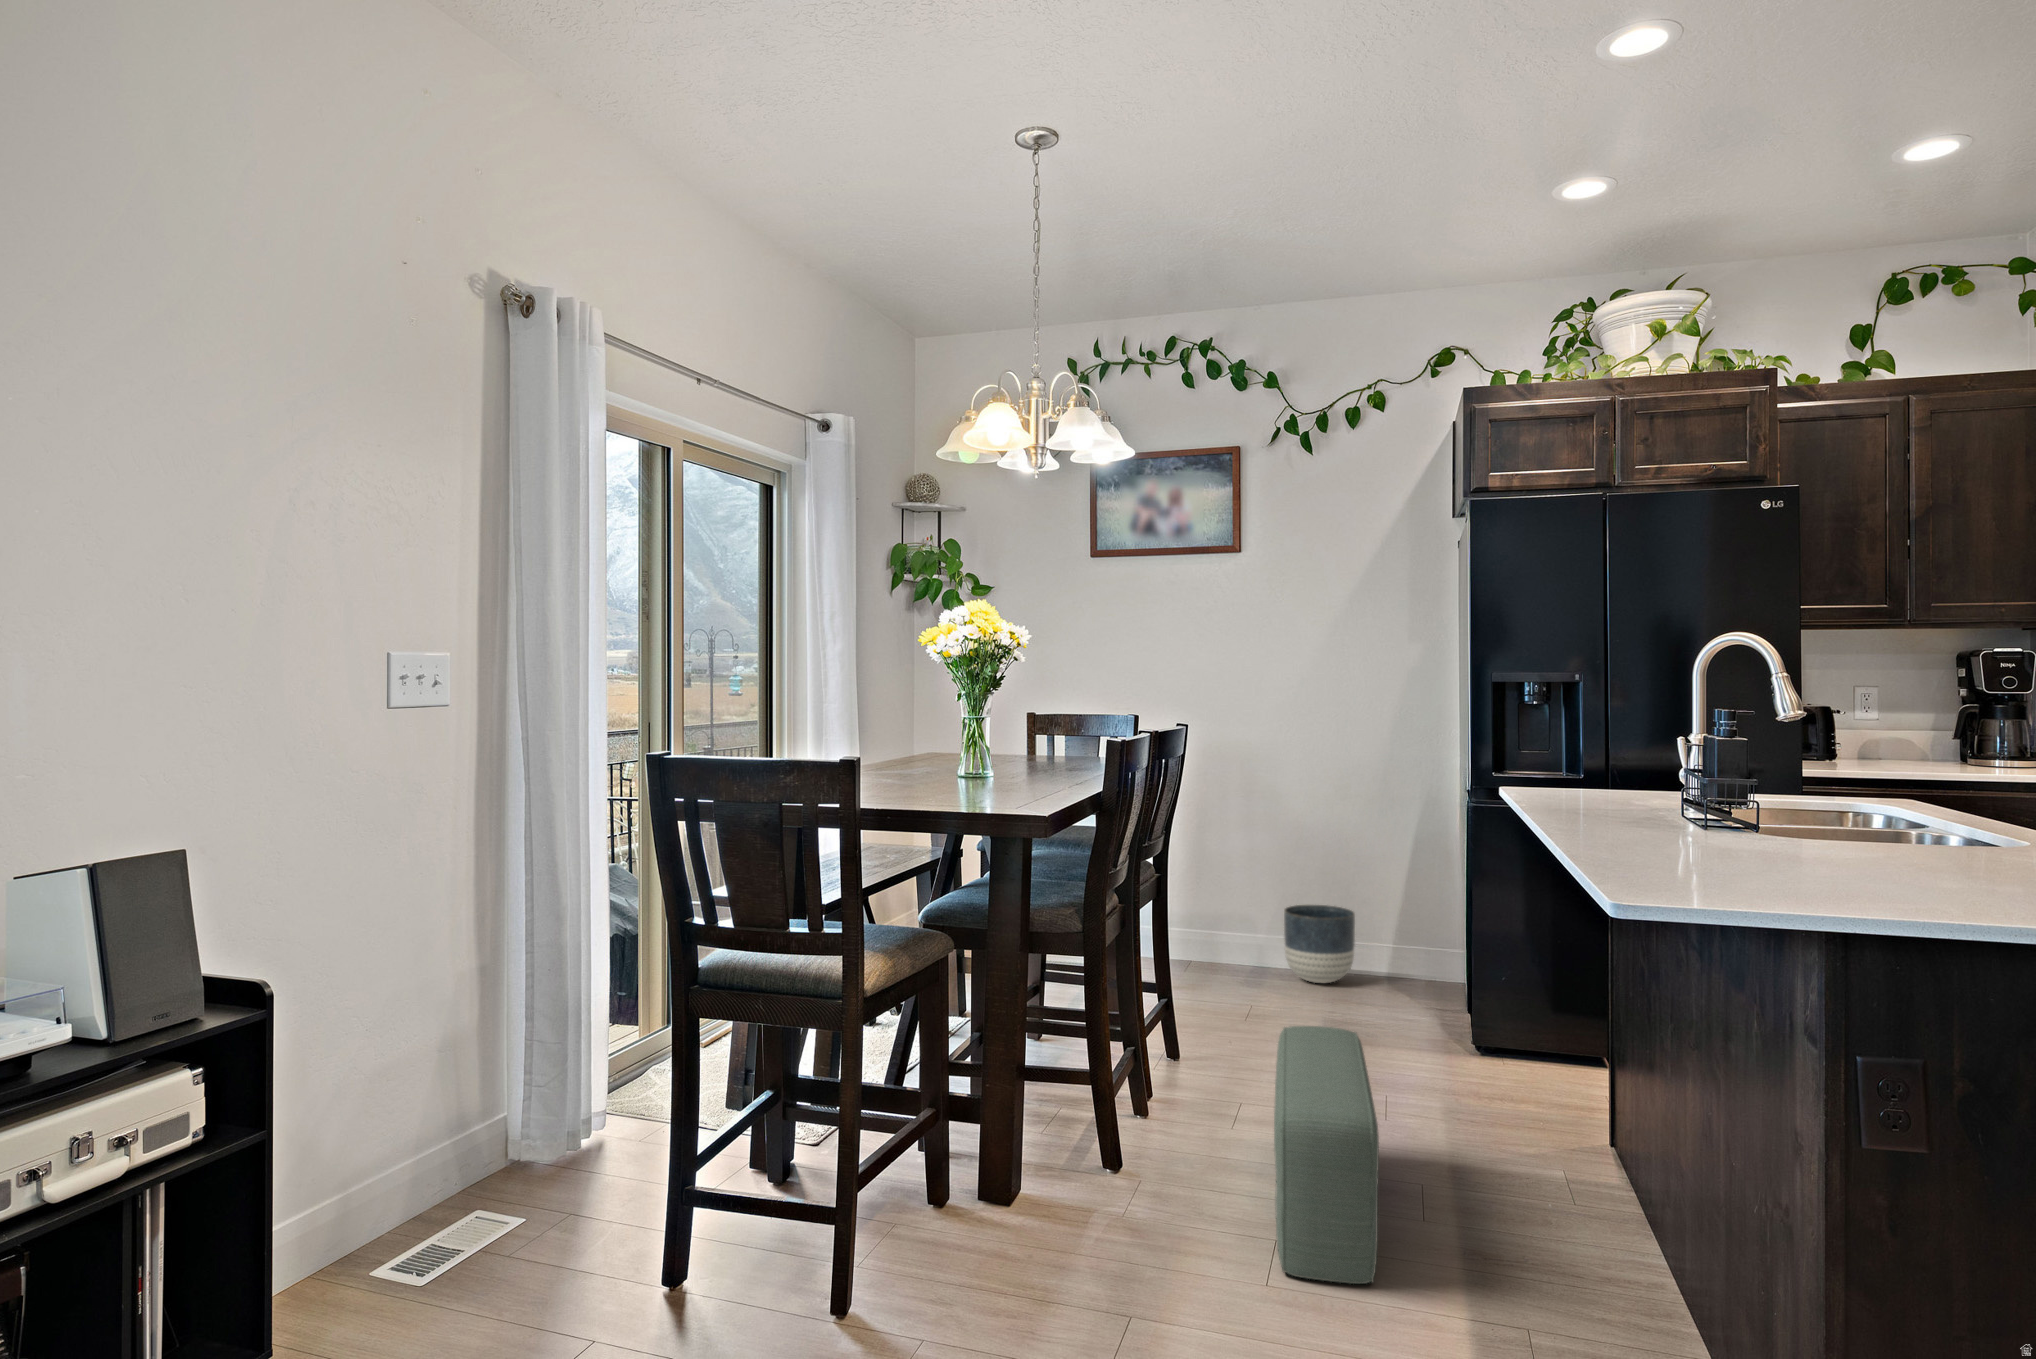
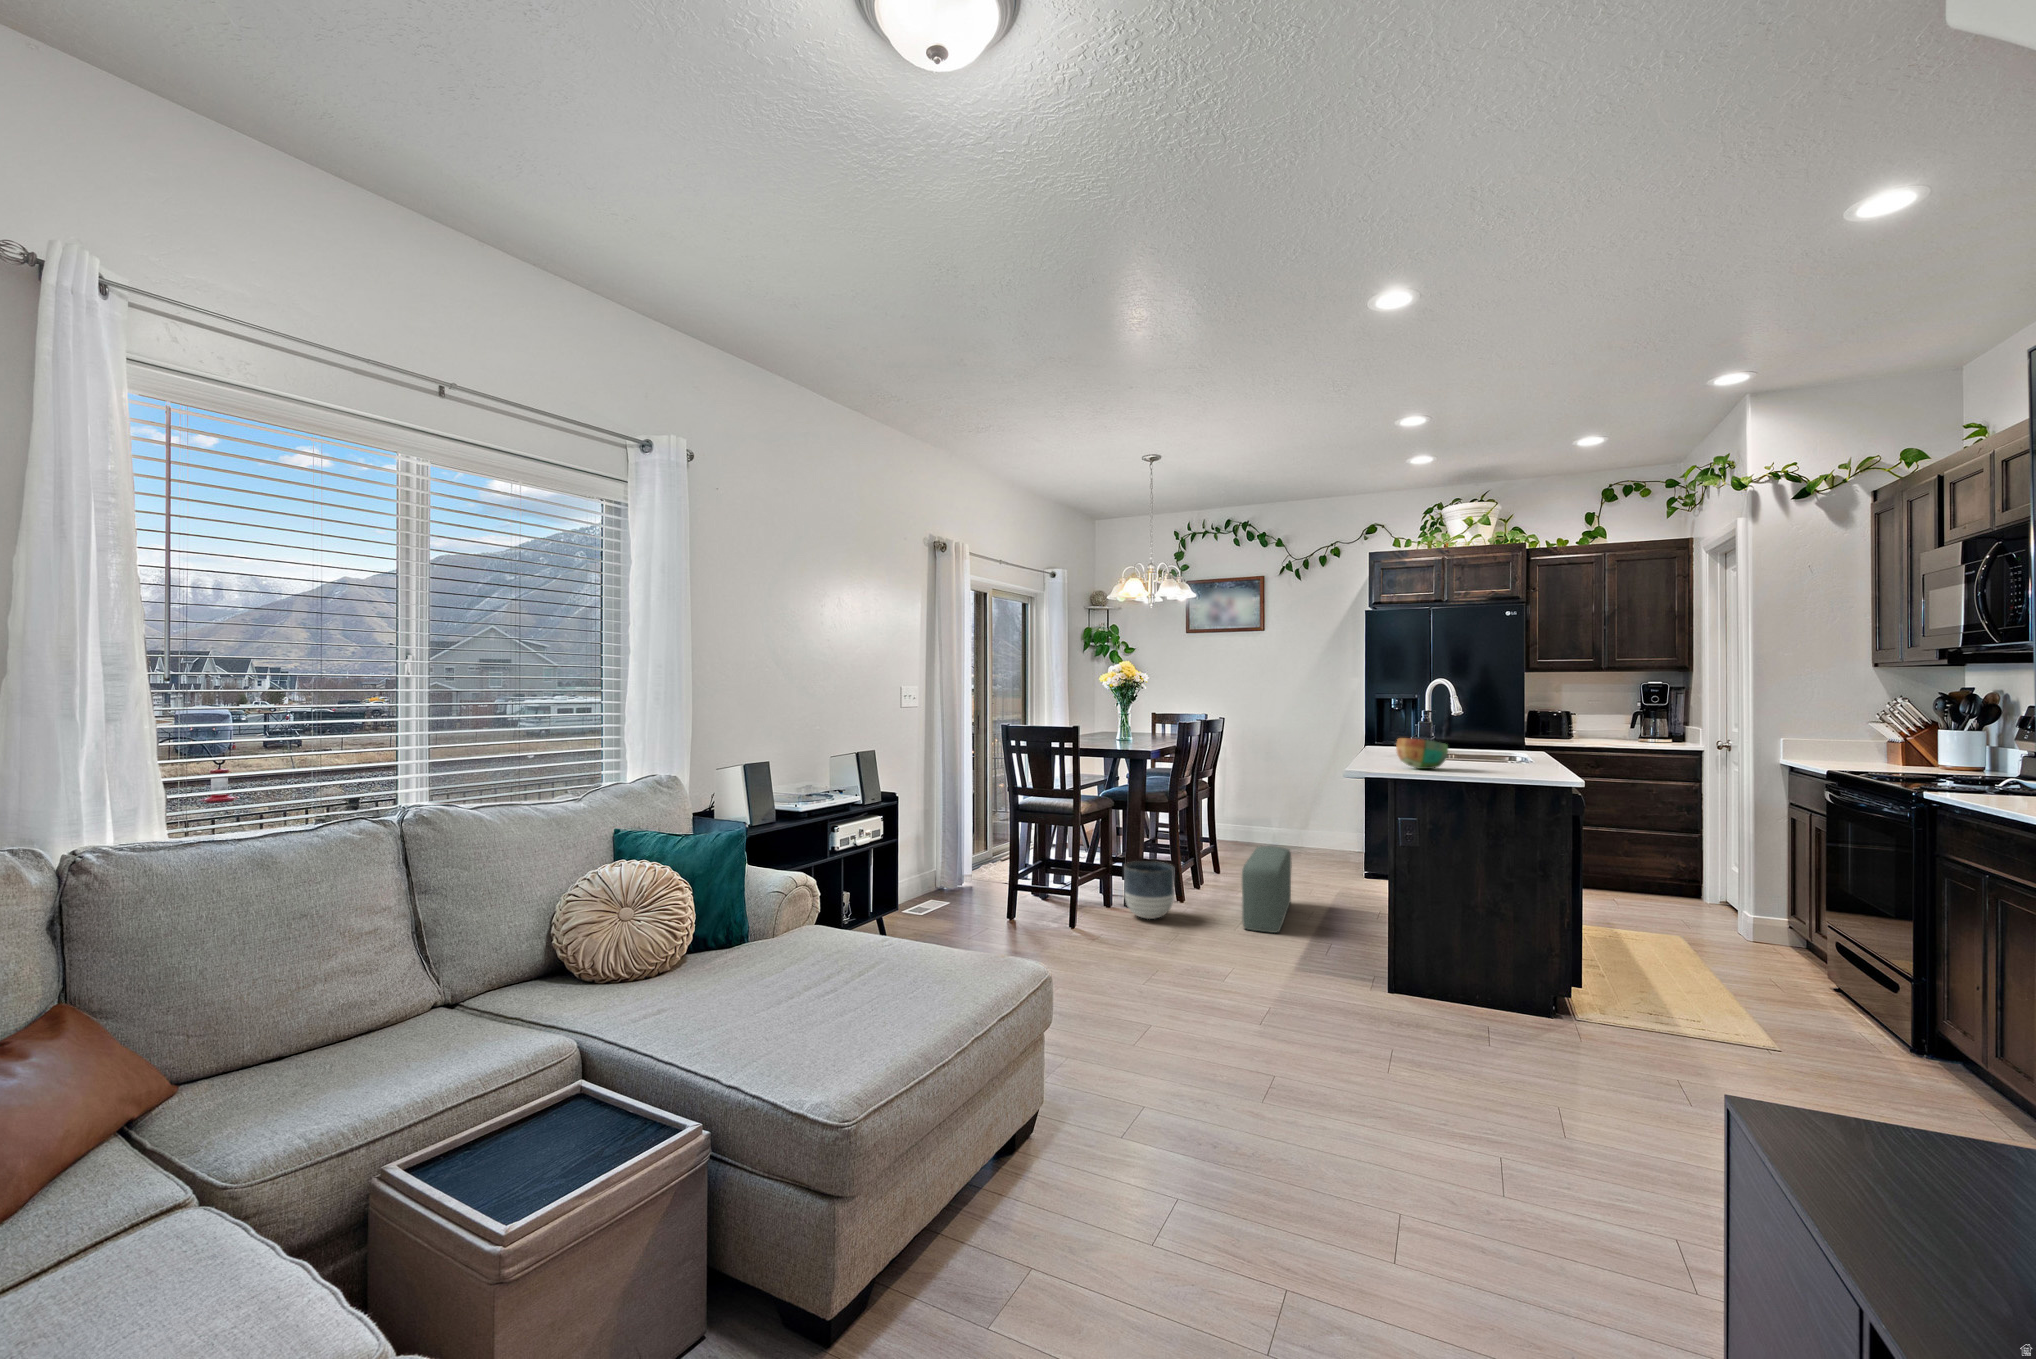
bowl: none [1753,790,1923,880] -> present [1396,738,1448,769]
planter: present [1284,905,1355,983] -> present [1124,861,1174,919]

